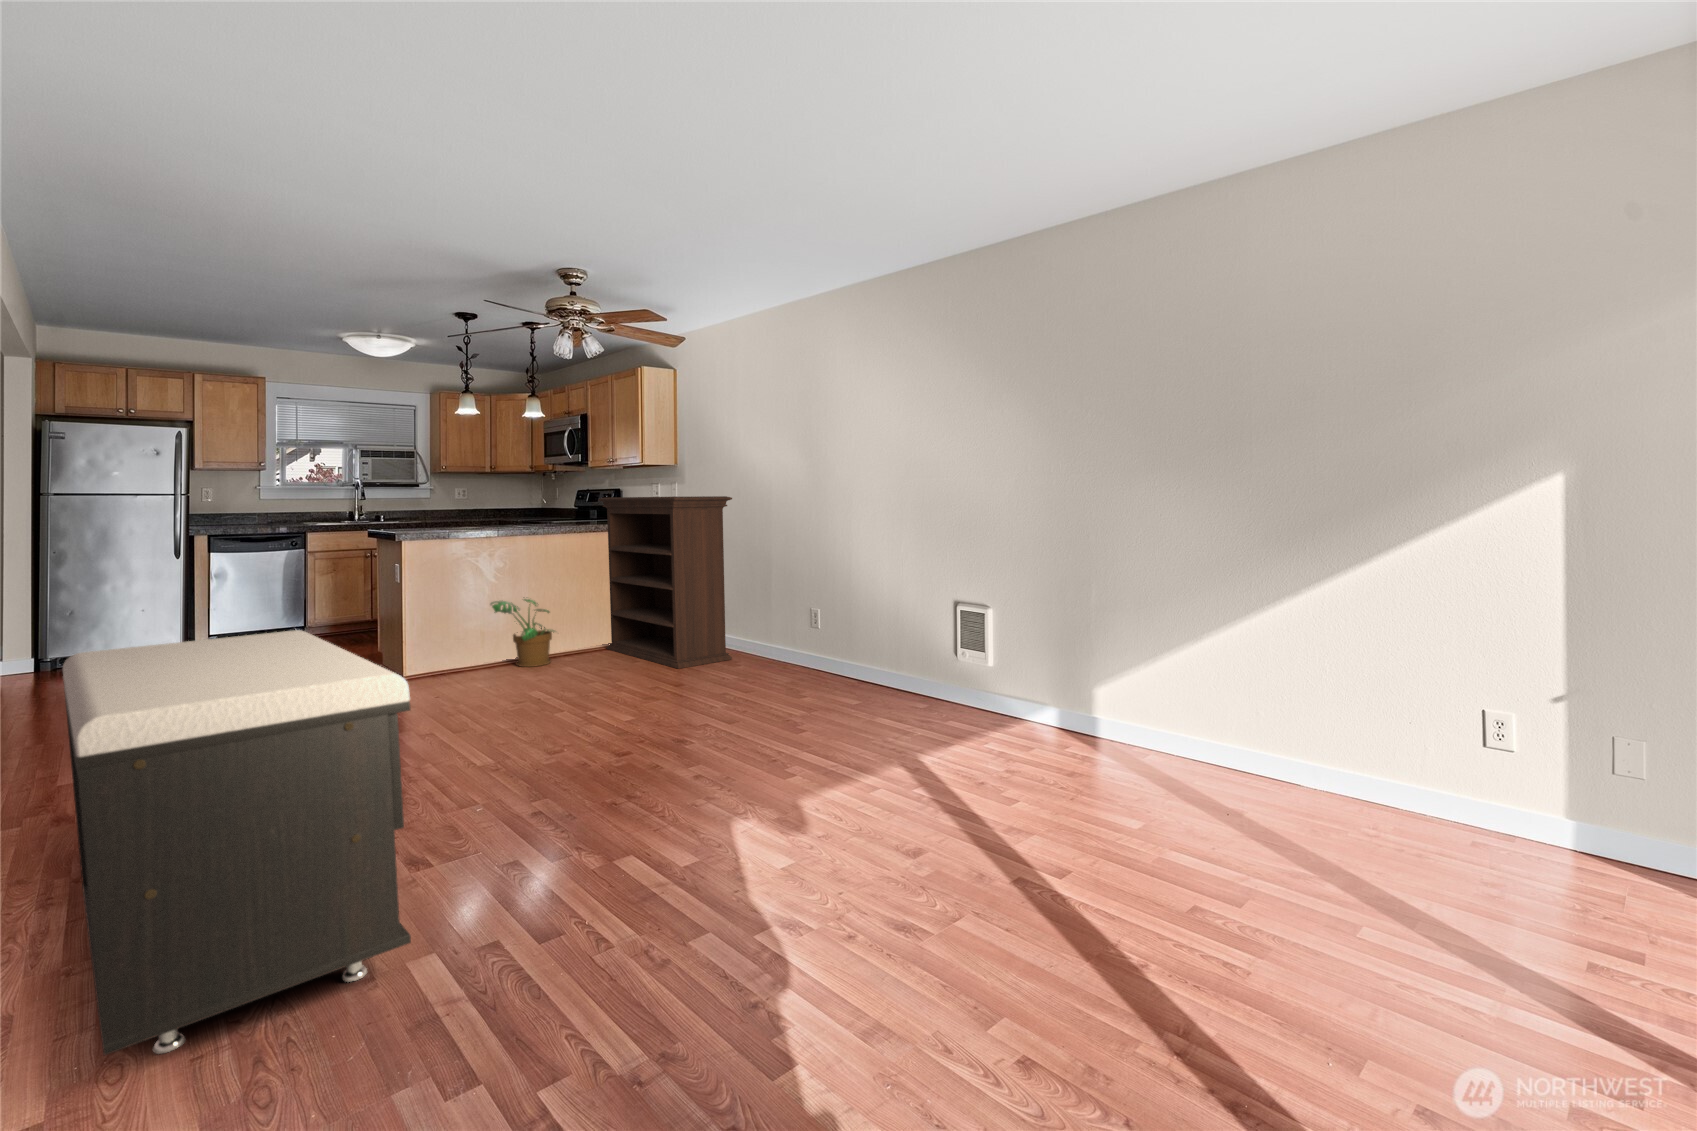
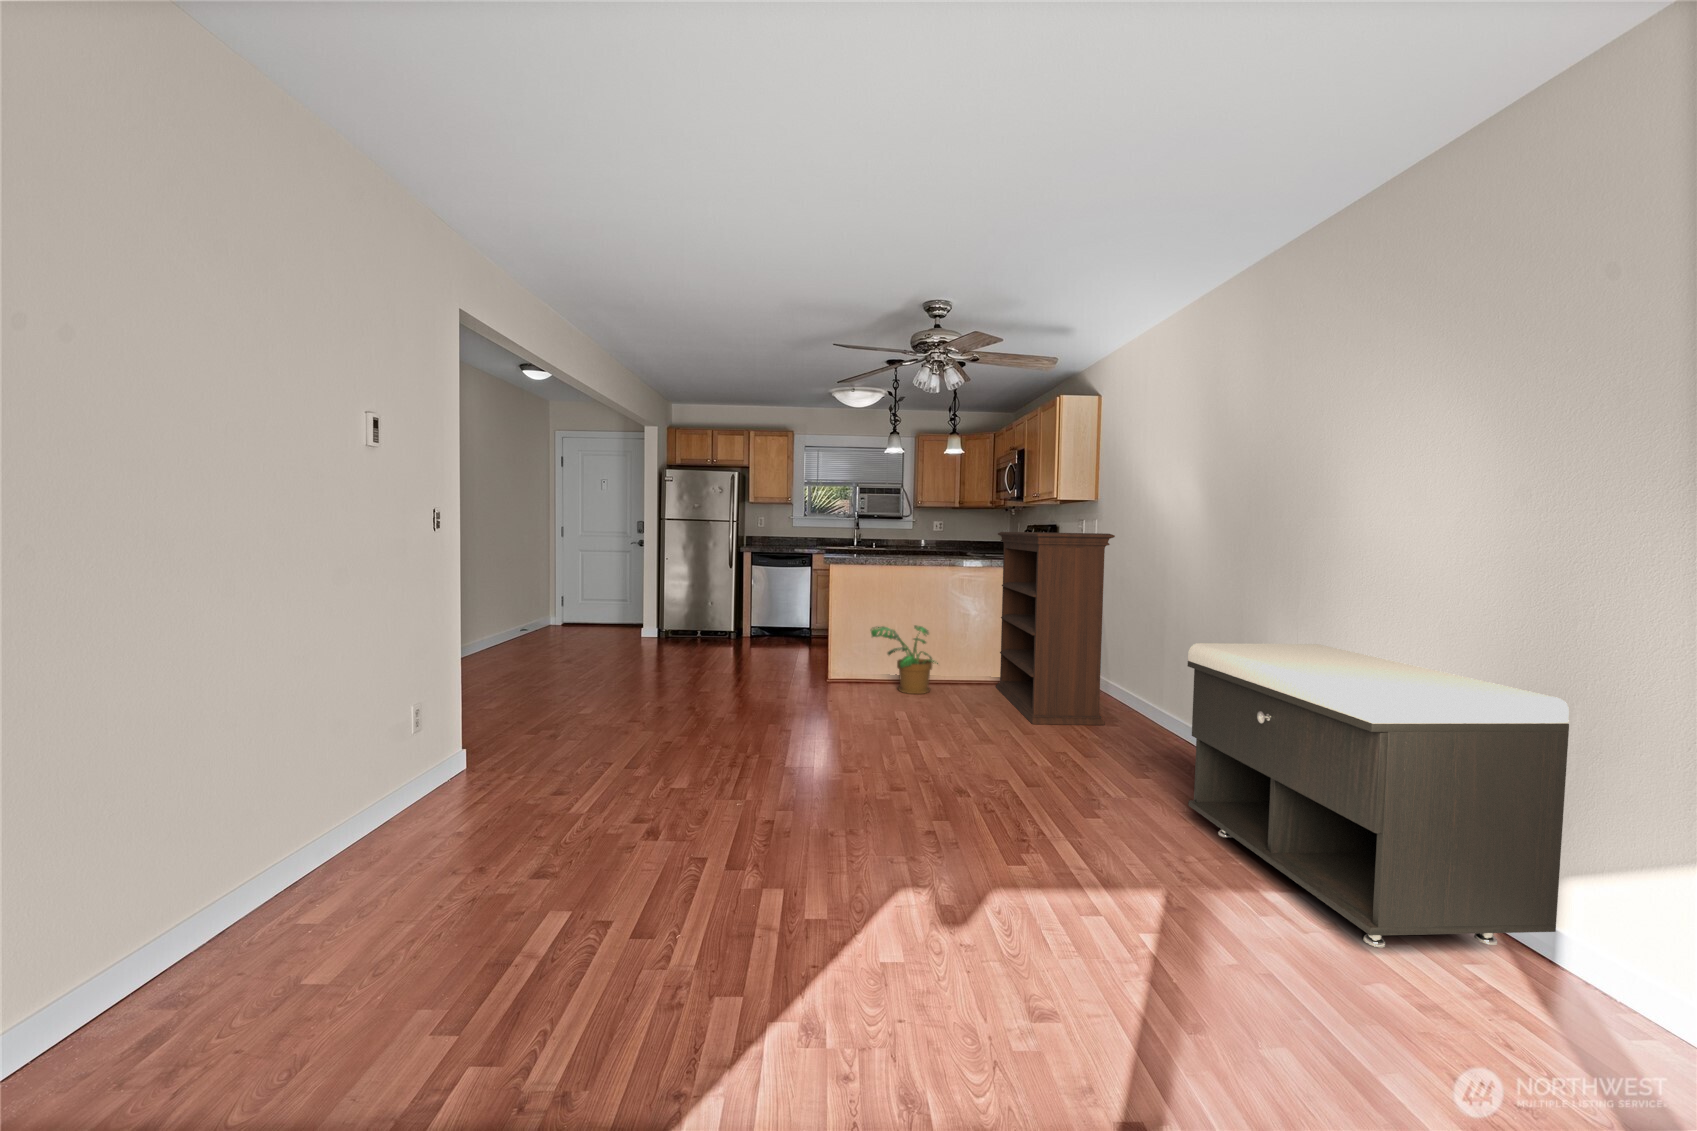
storage bench: present [63,630,411,1055] -> present [1187,643,1569,947]

